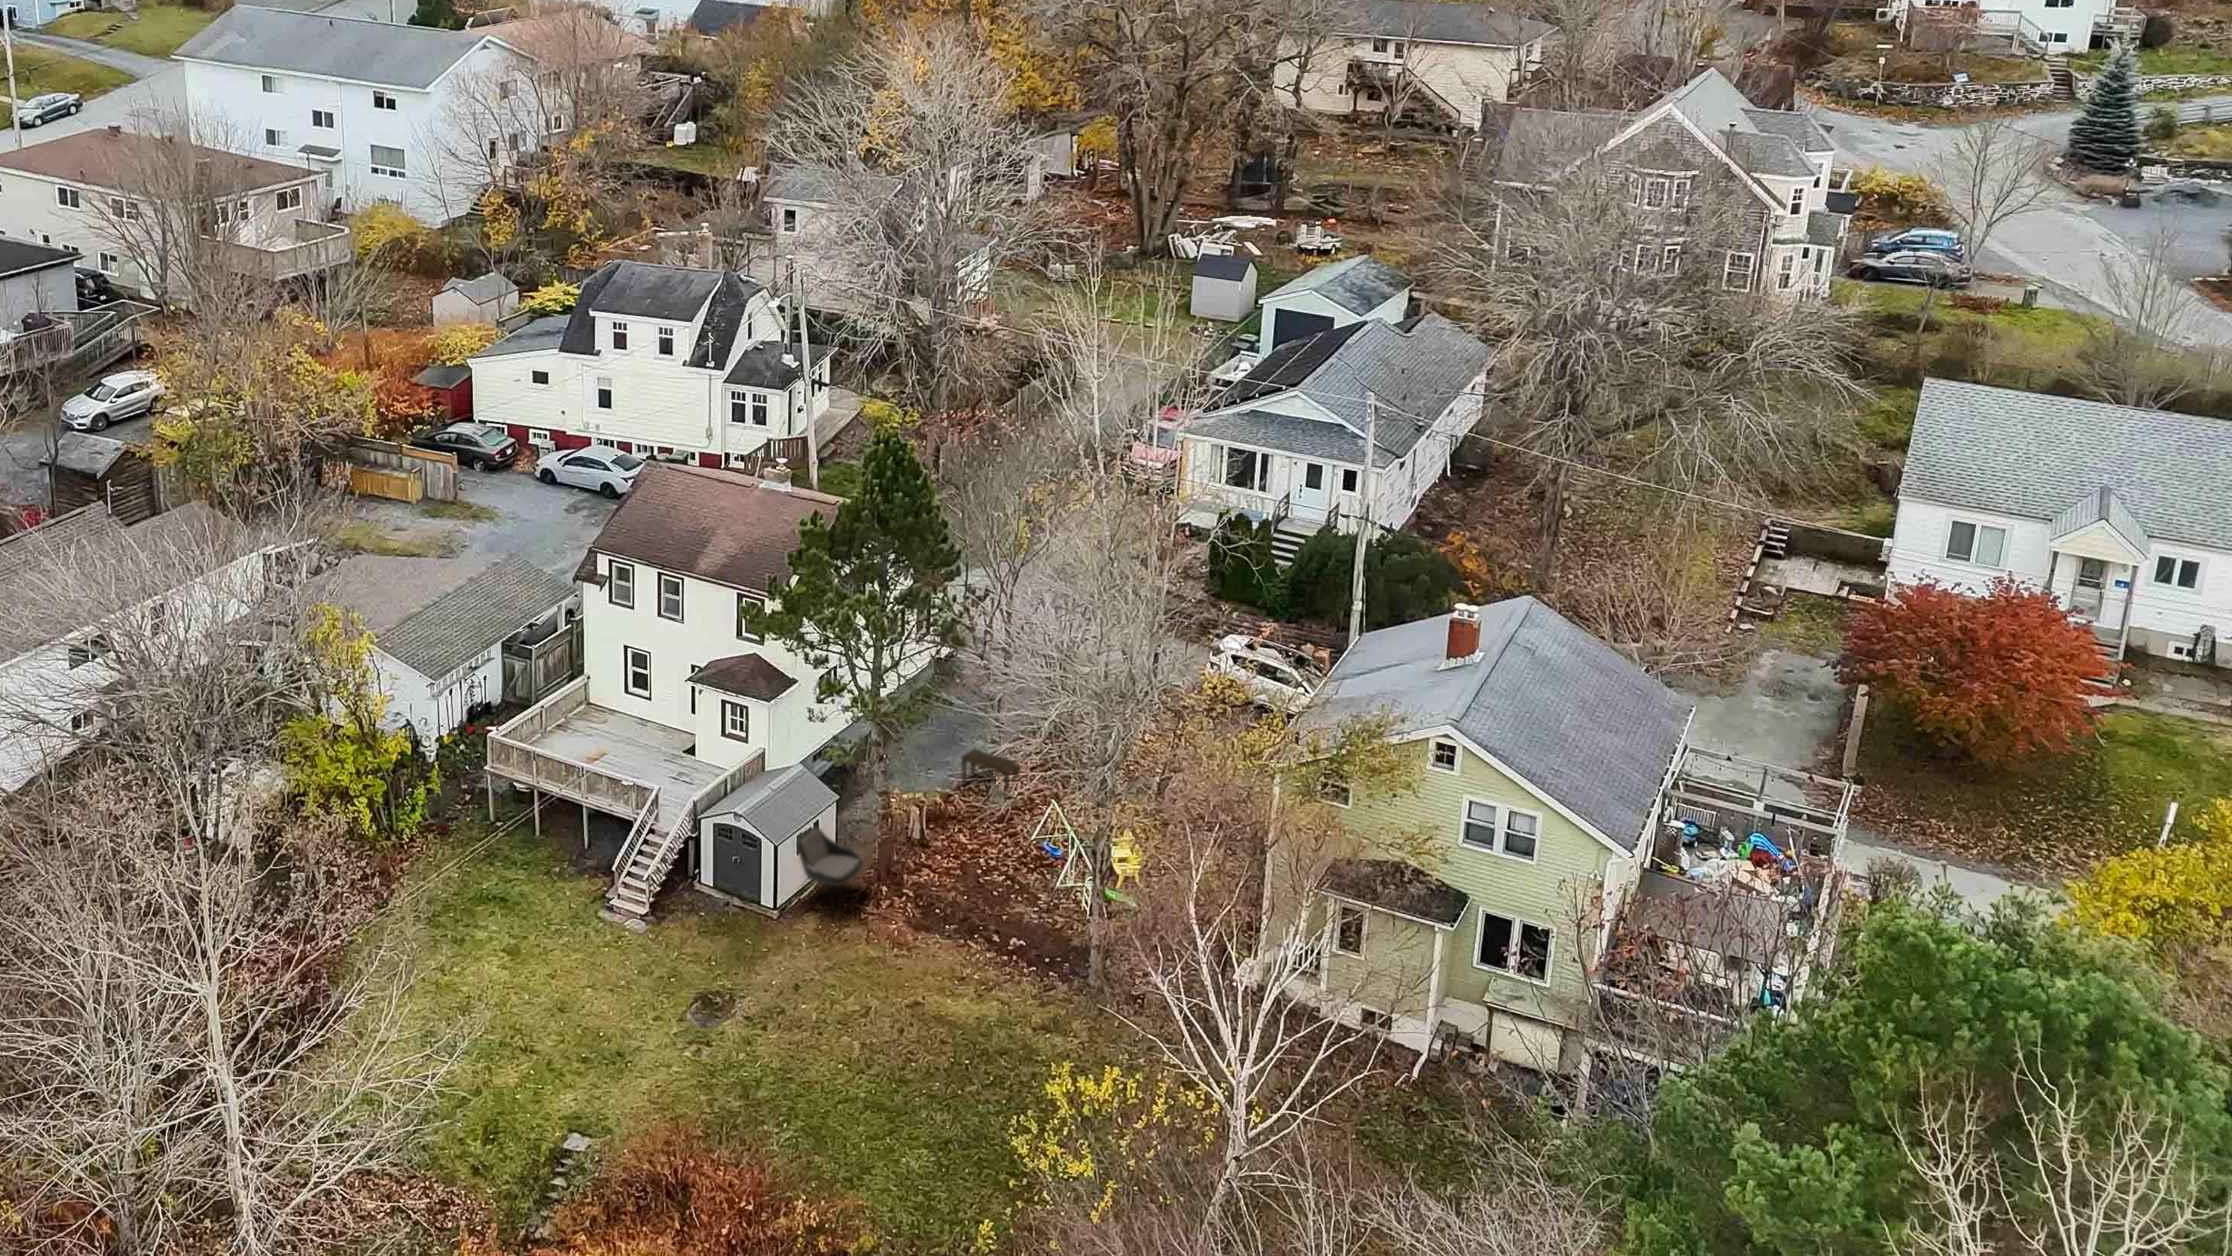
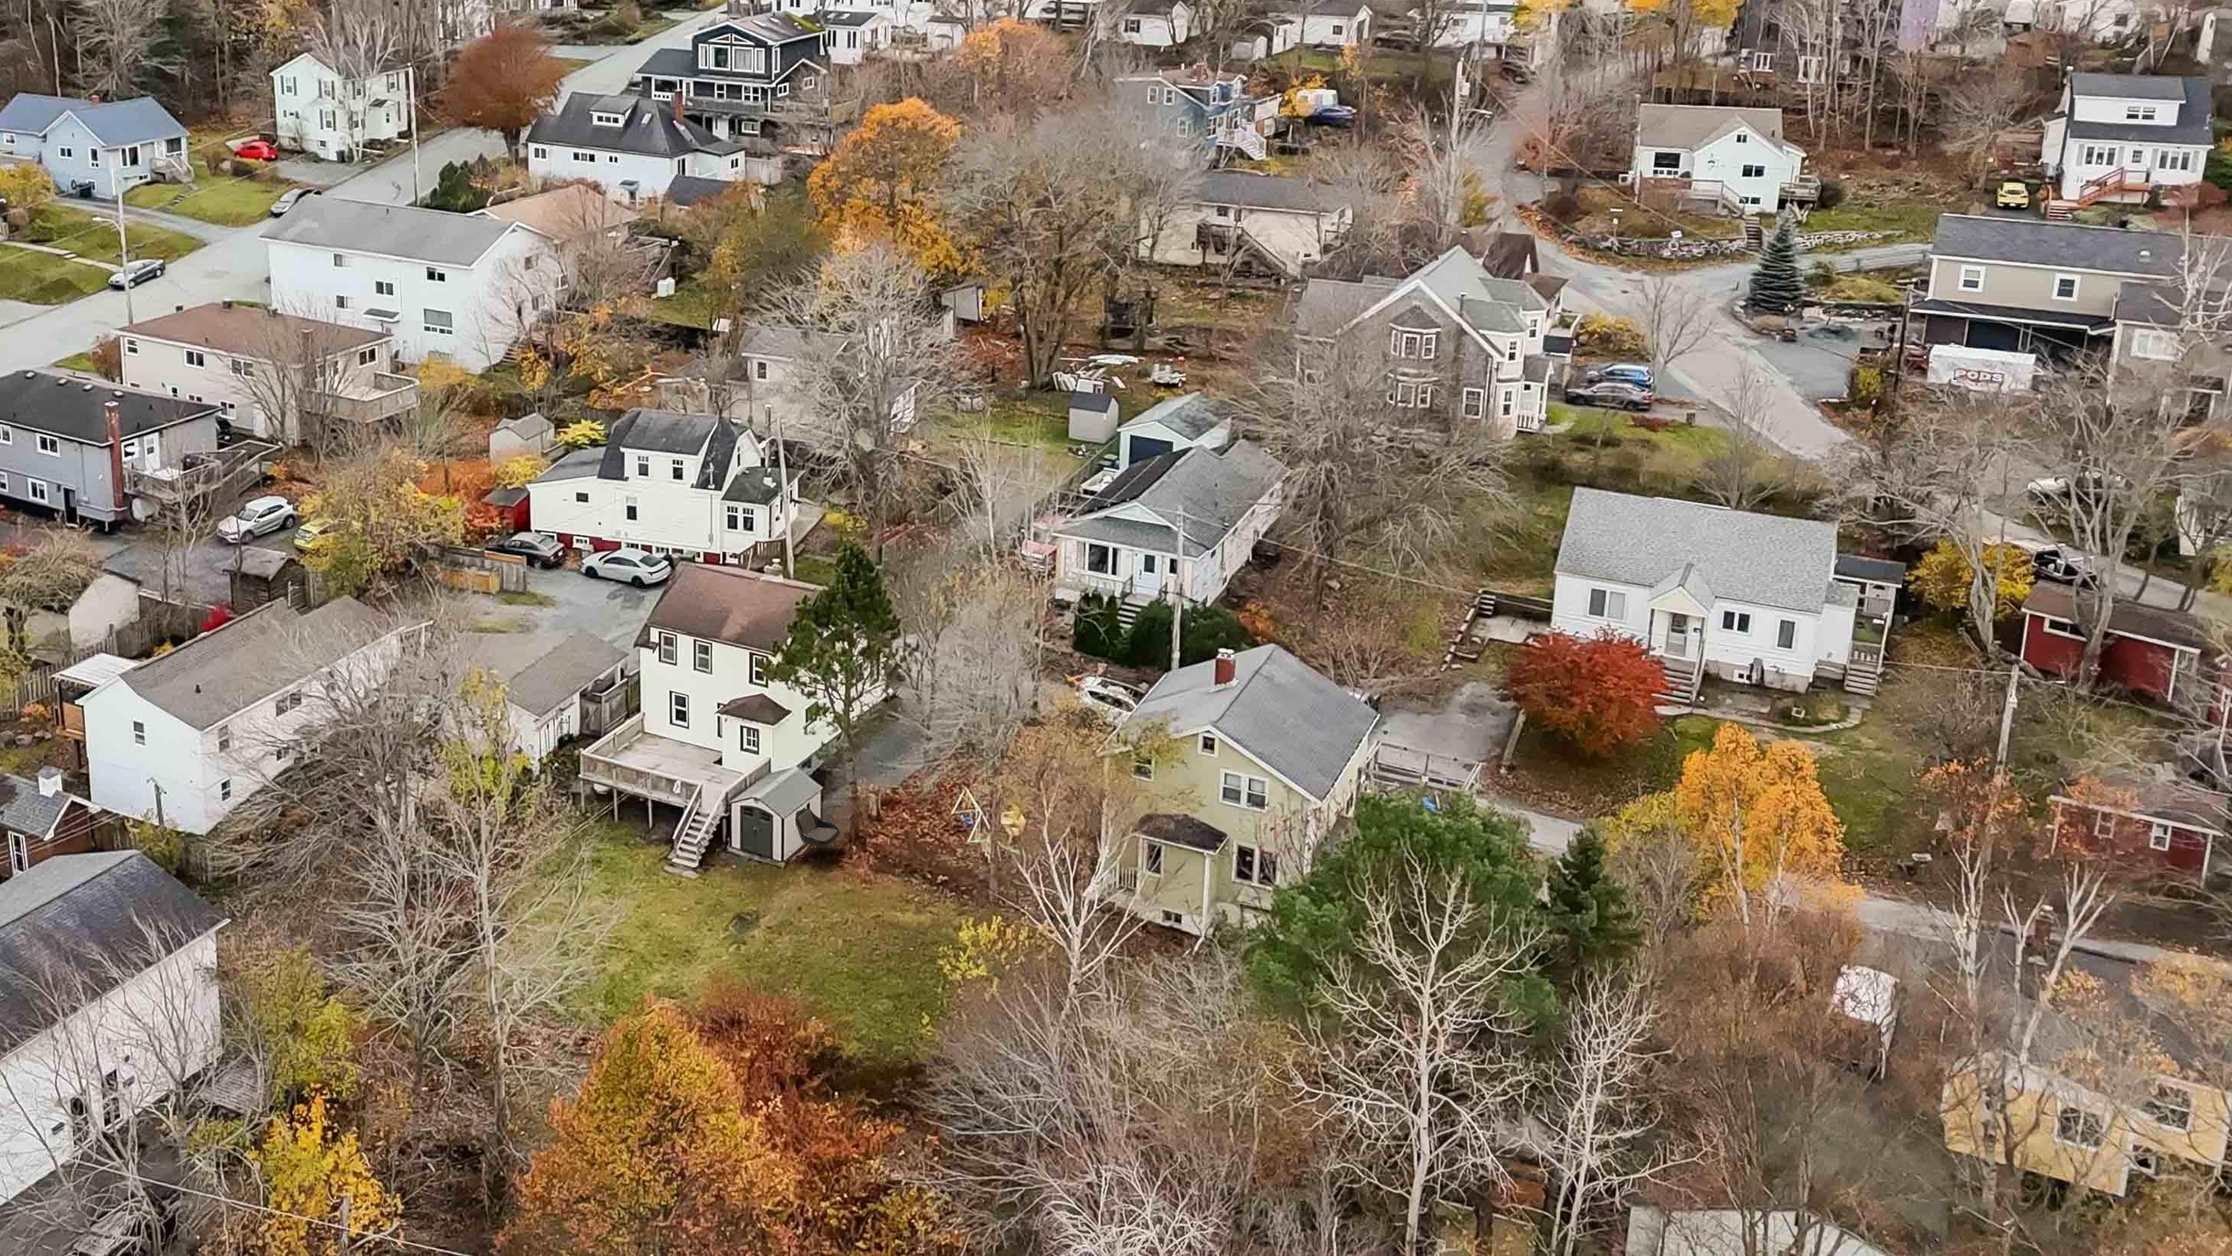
bench: present [961,748,1020,798] -> none [903,757,945,790]
potted tree: present [425,780,458,834] -> none [536,784,559,823]

